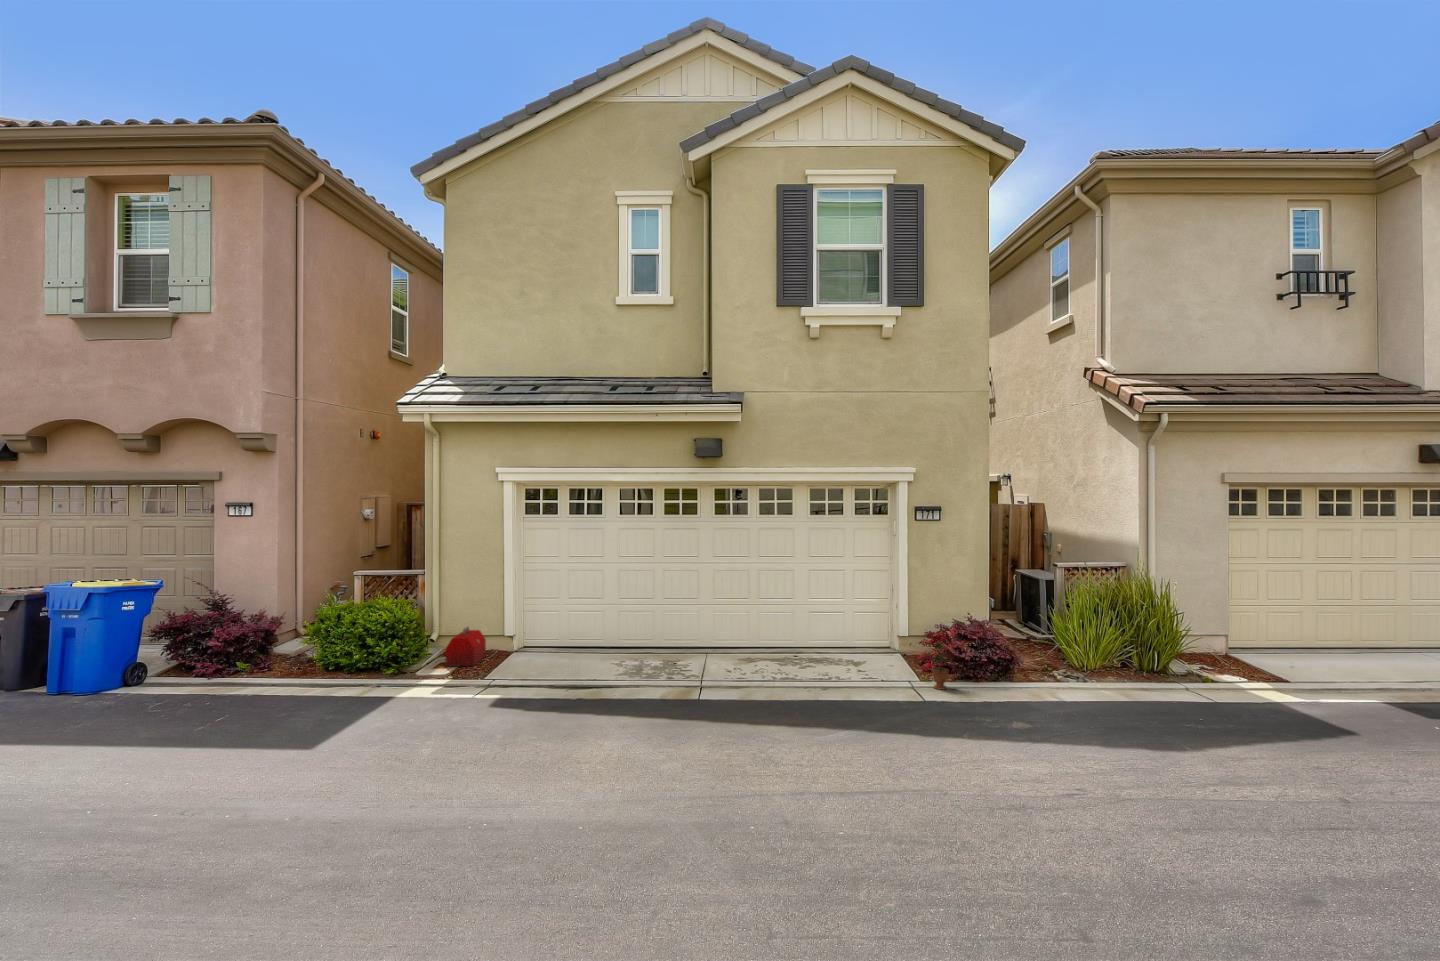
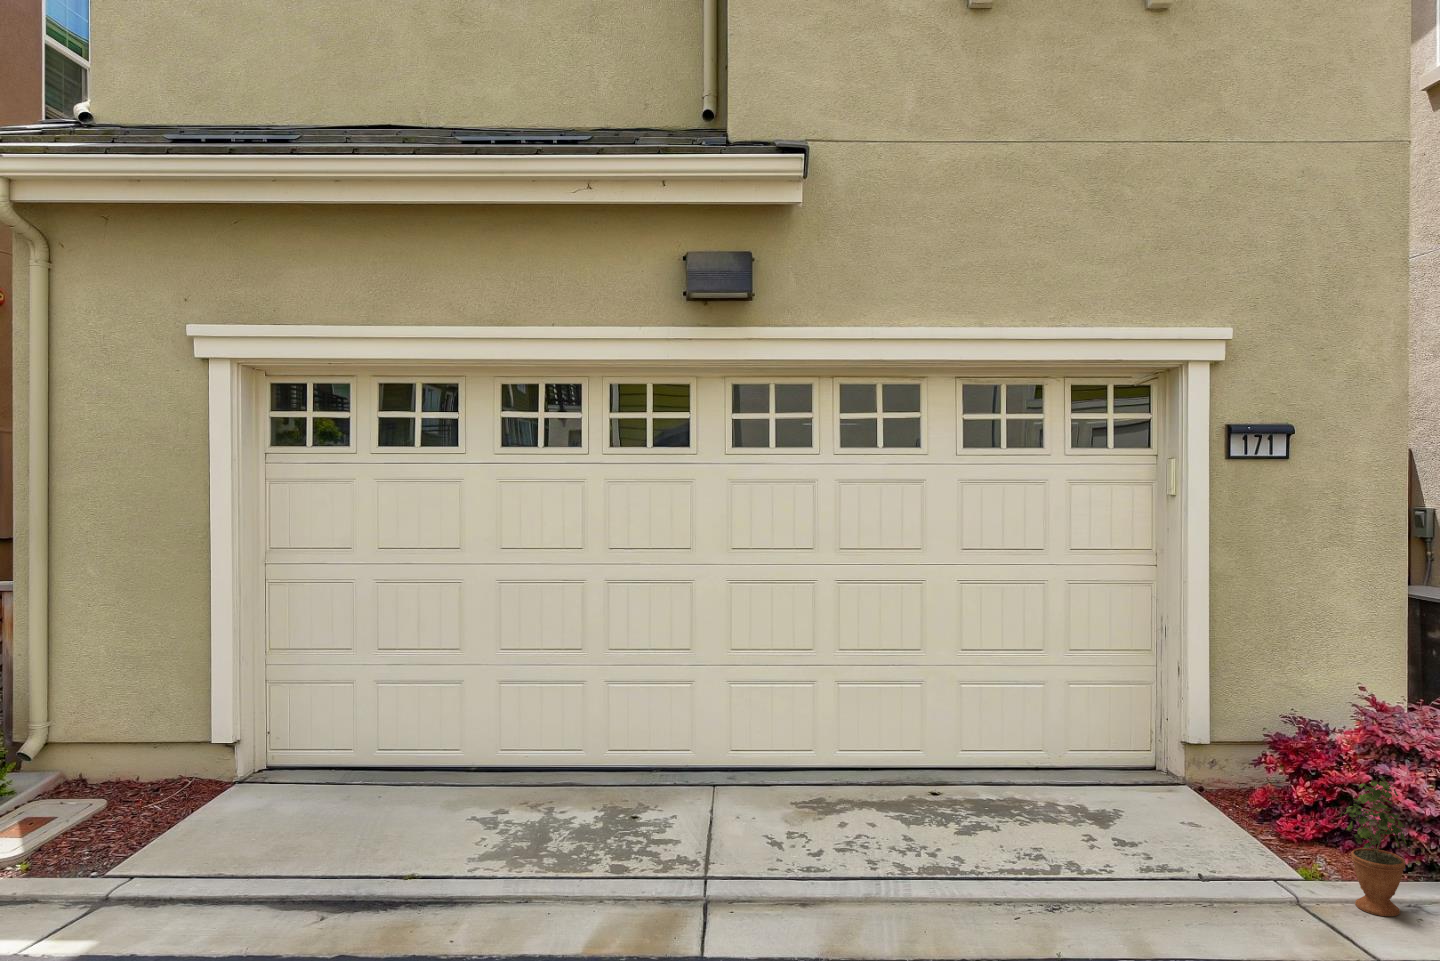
toolbox: present [445,627,486,666] -> none [36,720,165,828]

